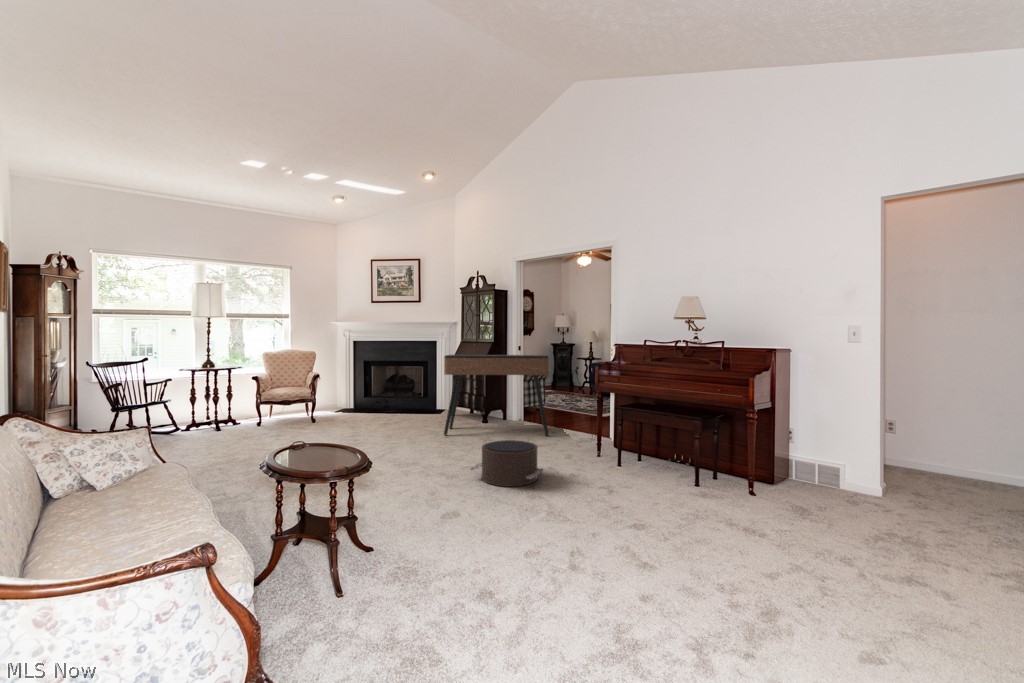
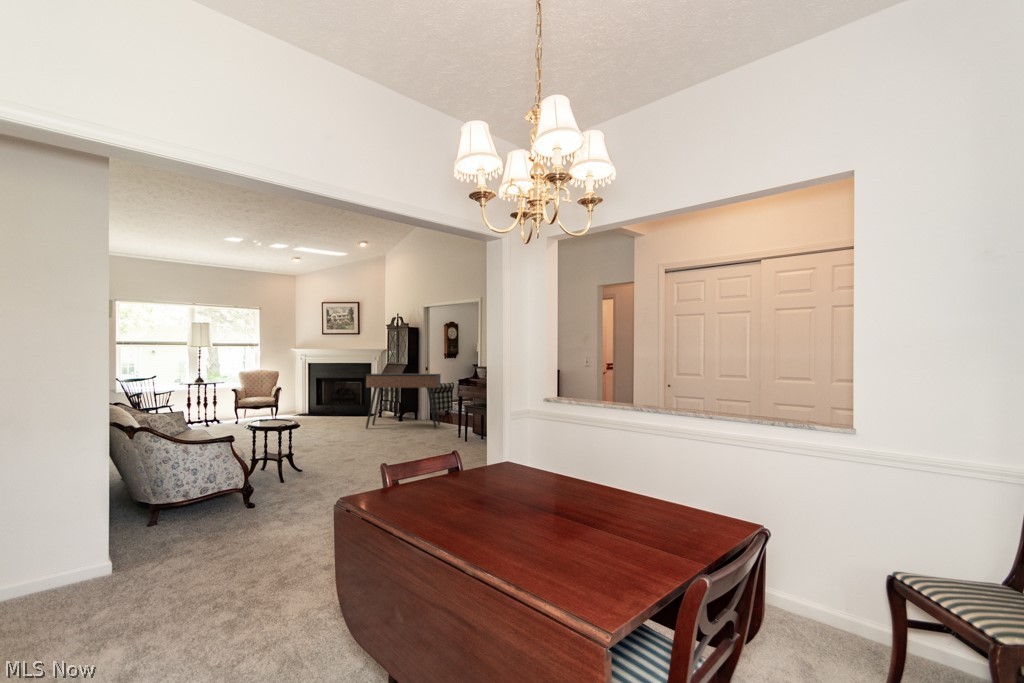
pouf: present [470,440,544,486] -> none [366,427,411,452]

